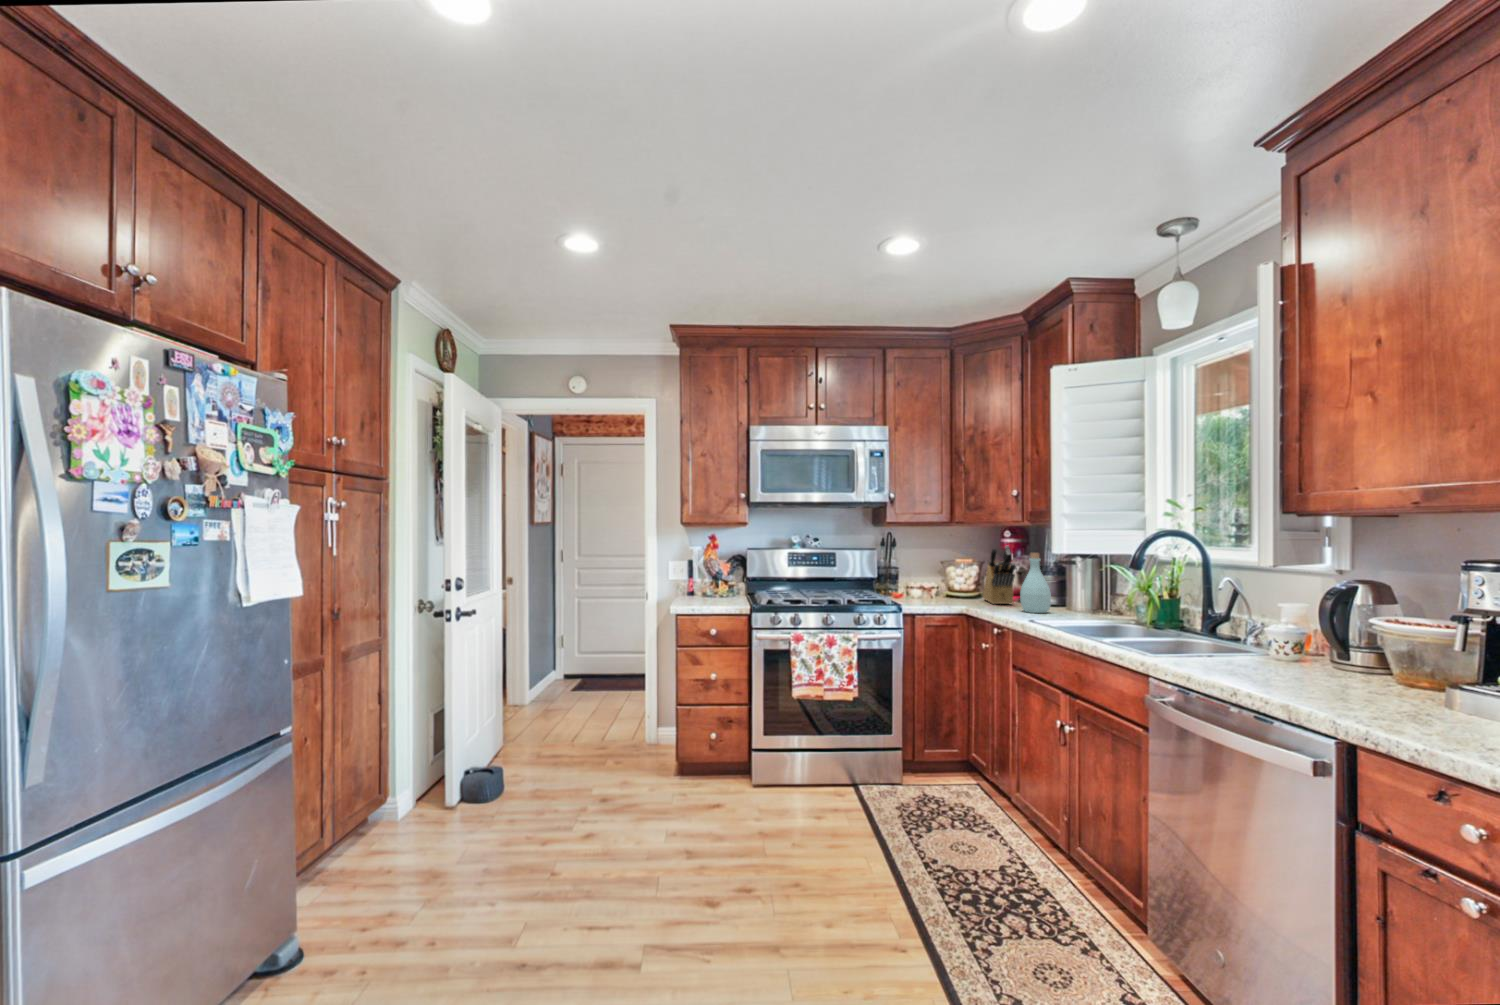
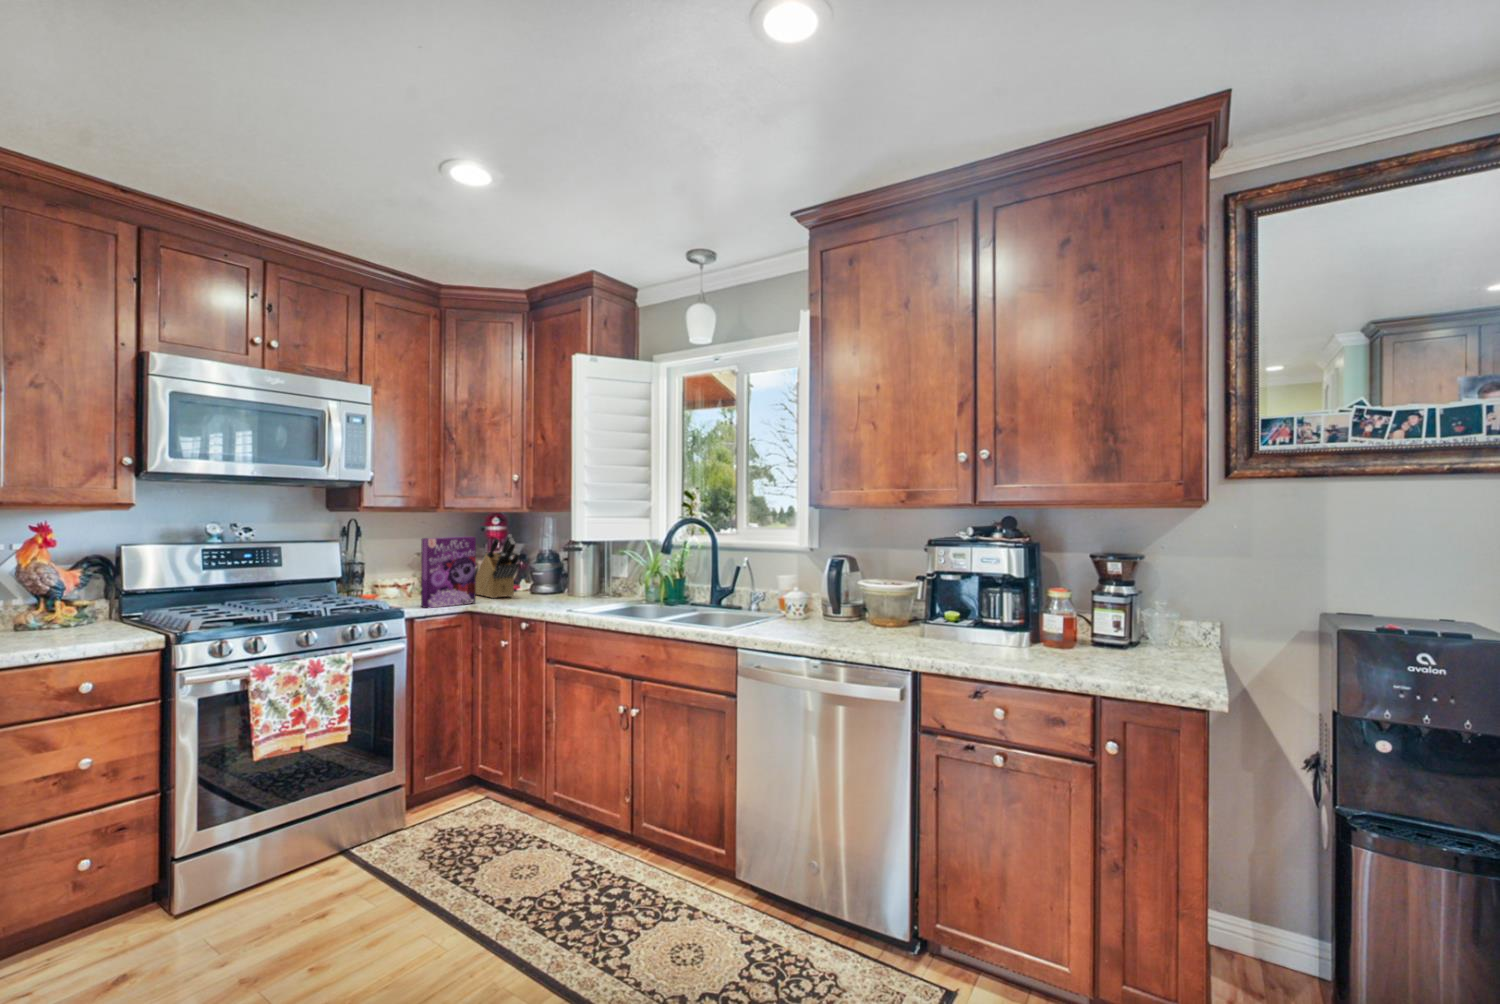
cereal box: none [922,546,968,606] -> present [421,537,476,608]
bottle: present [1020,553,1051,613] -> none [535,541,565,603]

